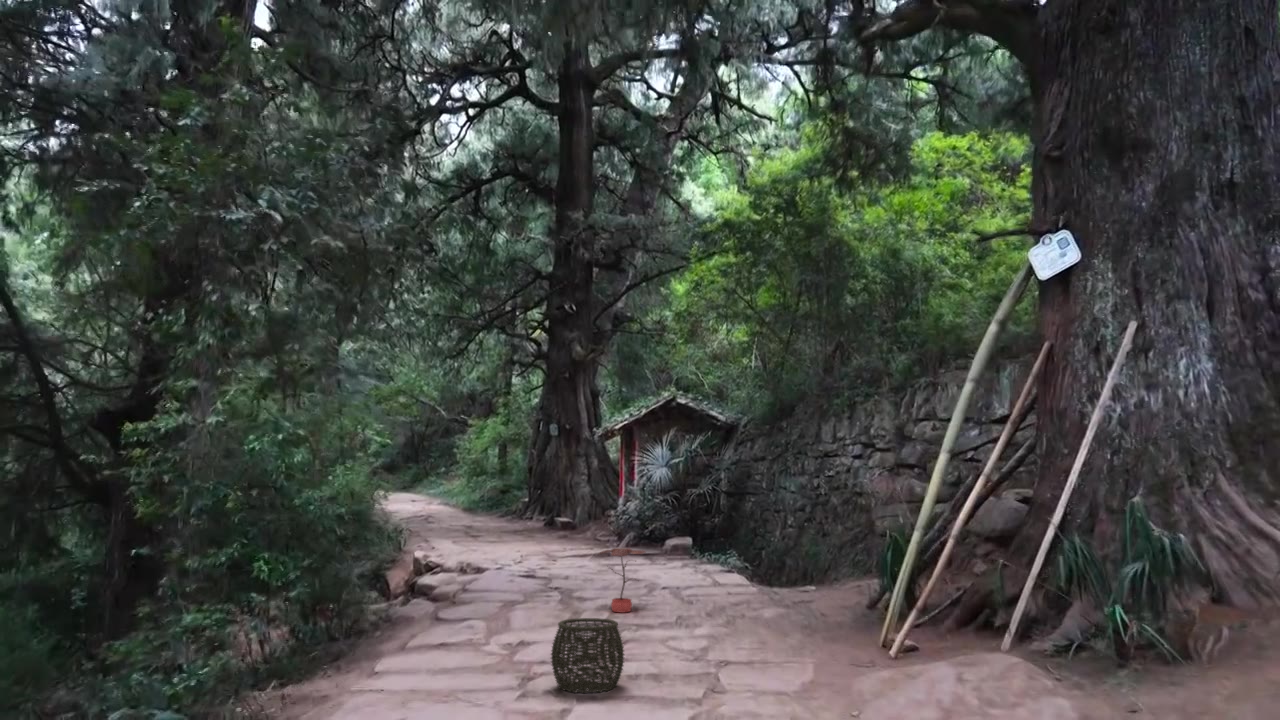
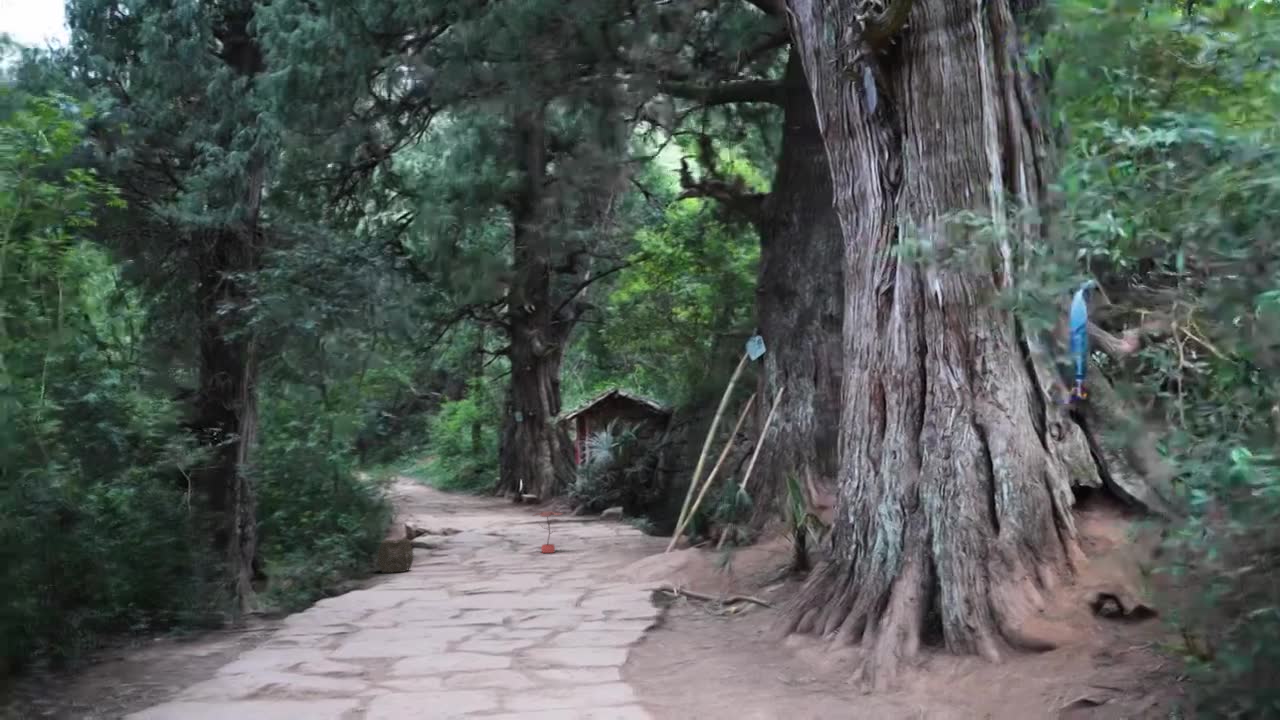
woven basket: present [551,618,624,693] -> present [378,539,413,572]

